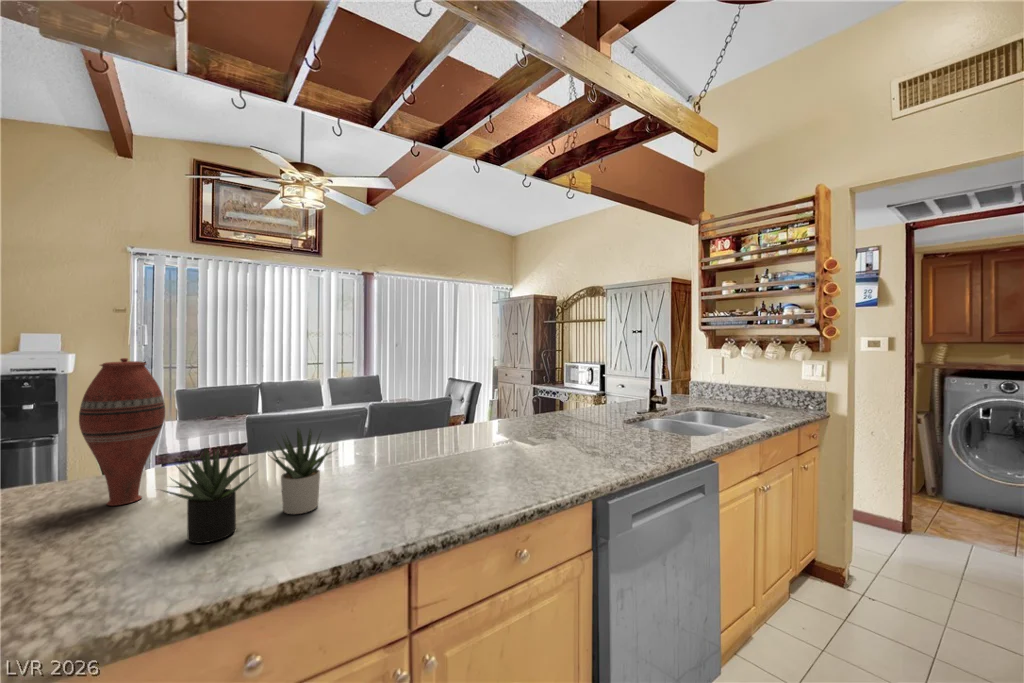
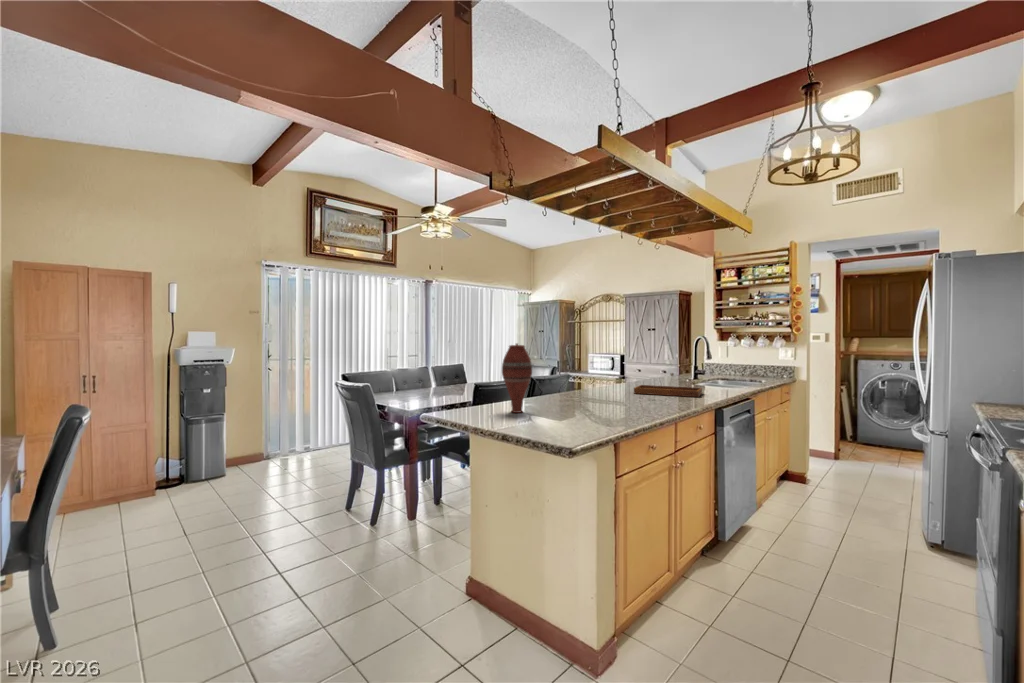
tray: none [494,407,614,460] -> present [634,373,702,397]
succulent plant: present [162,428,332,543] -> none [576,373,621,417]

